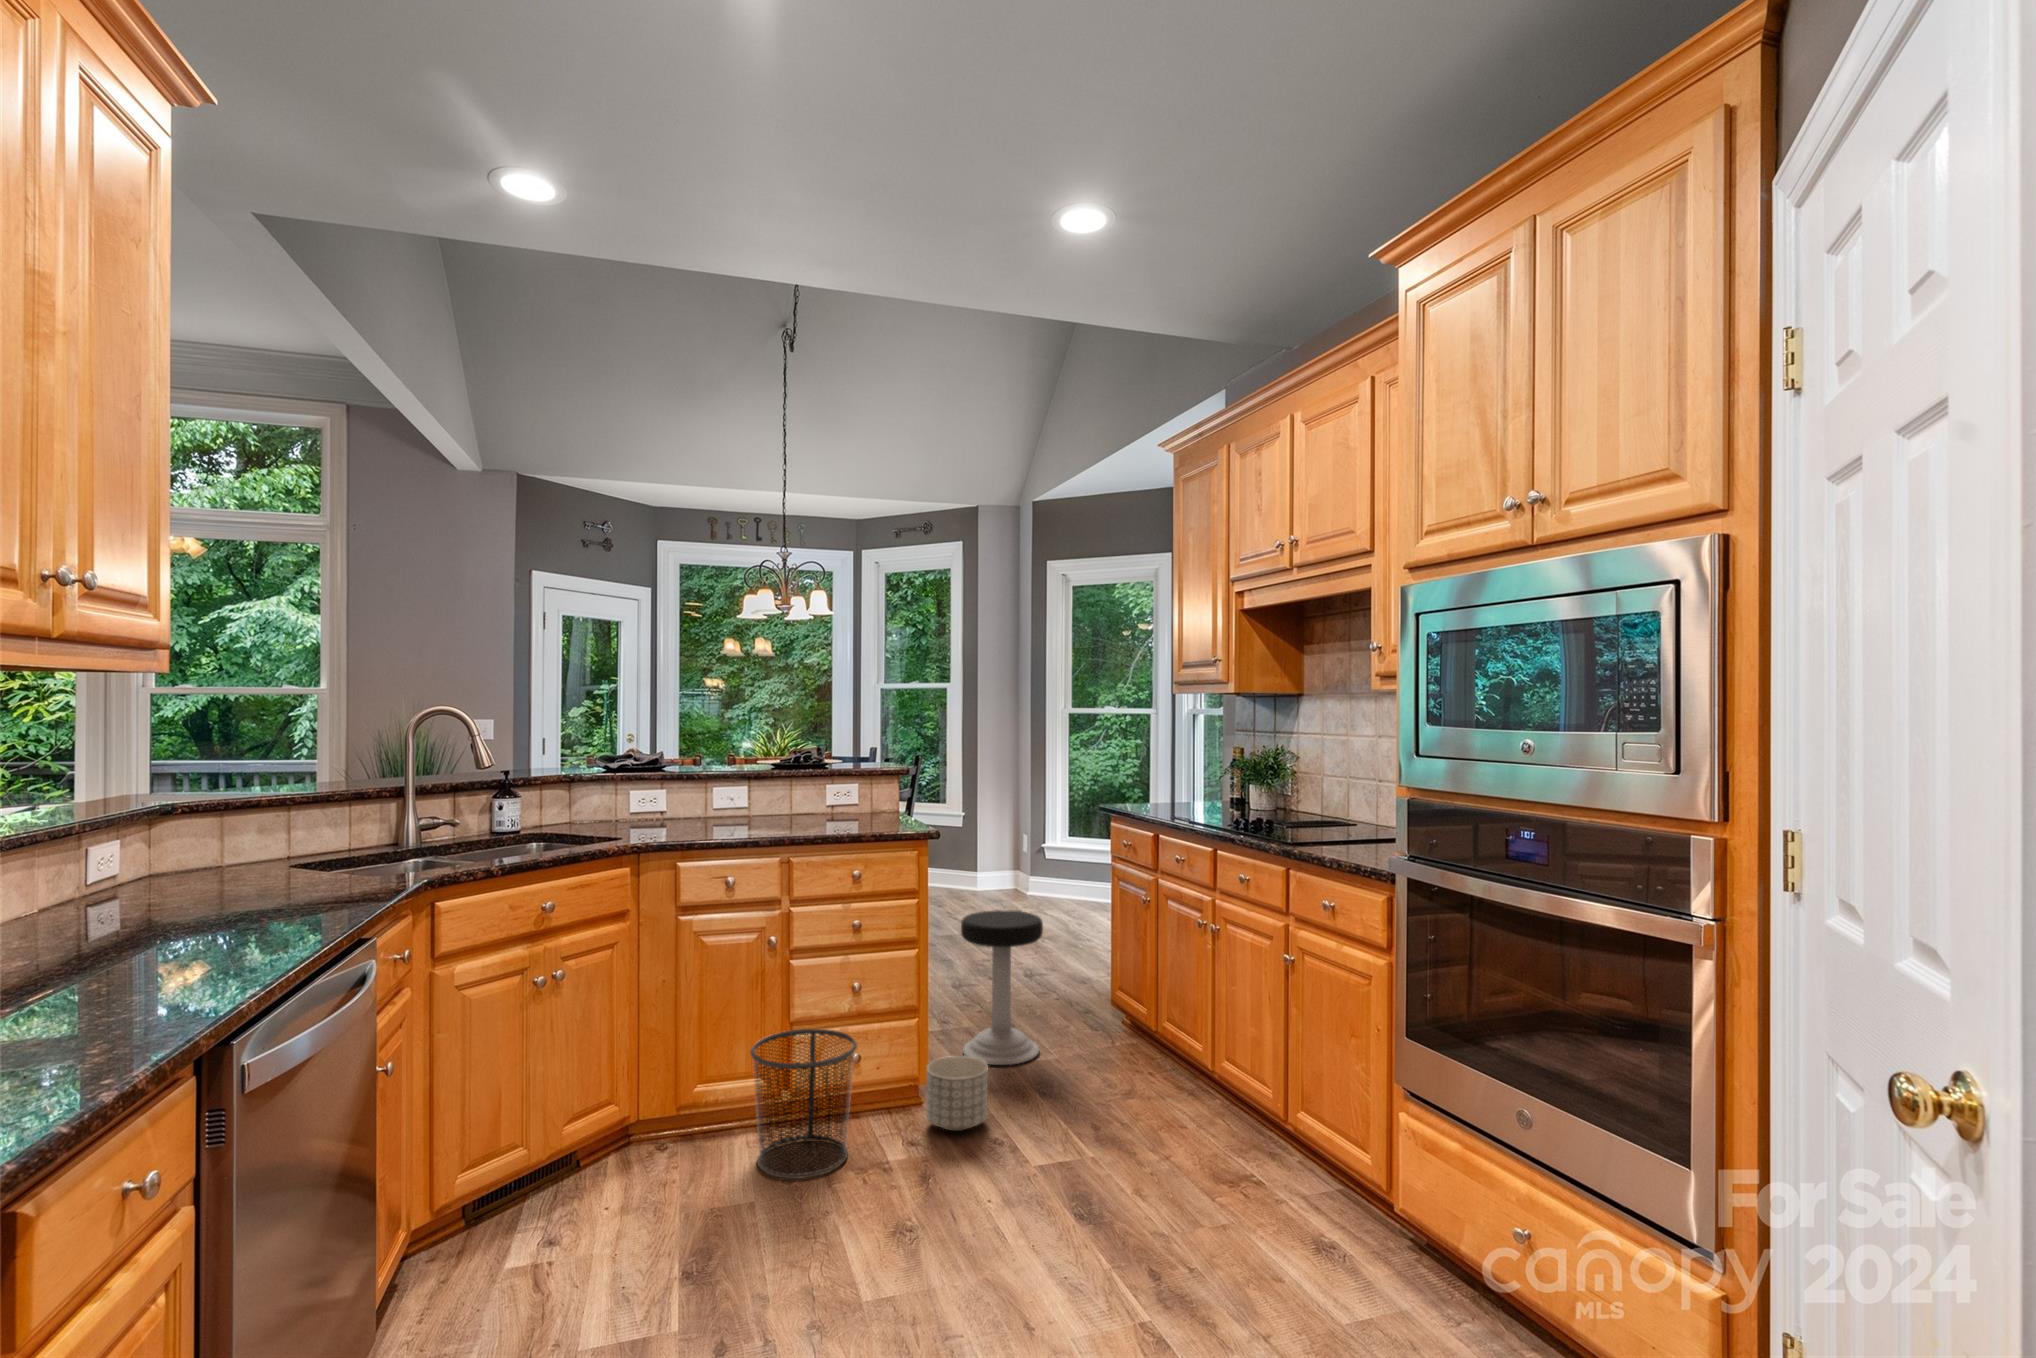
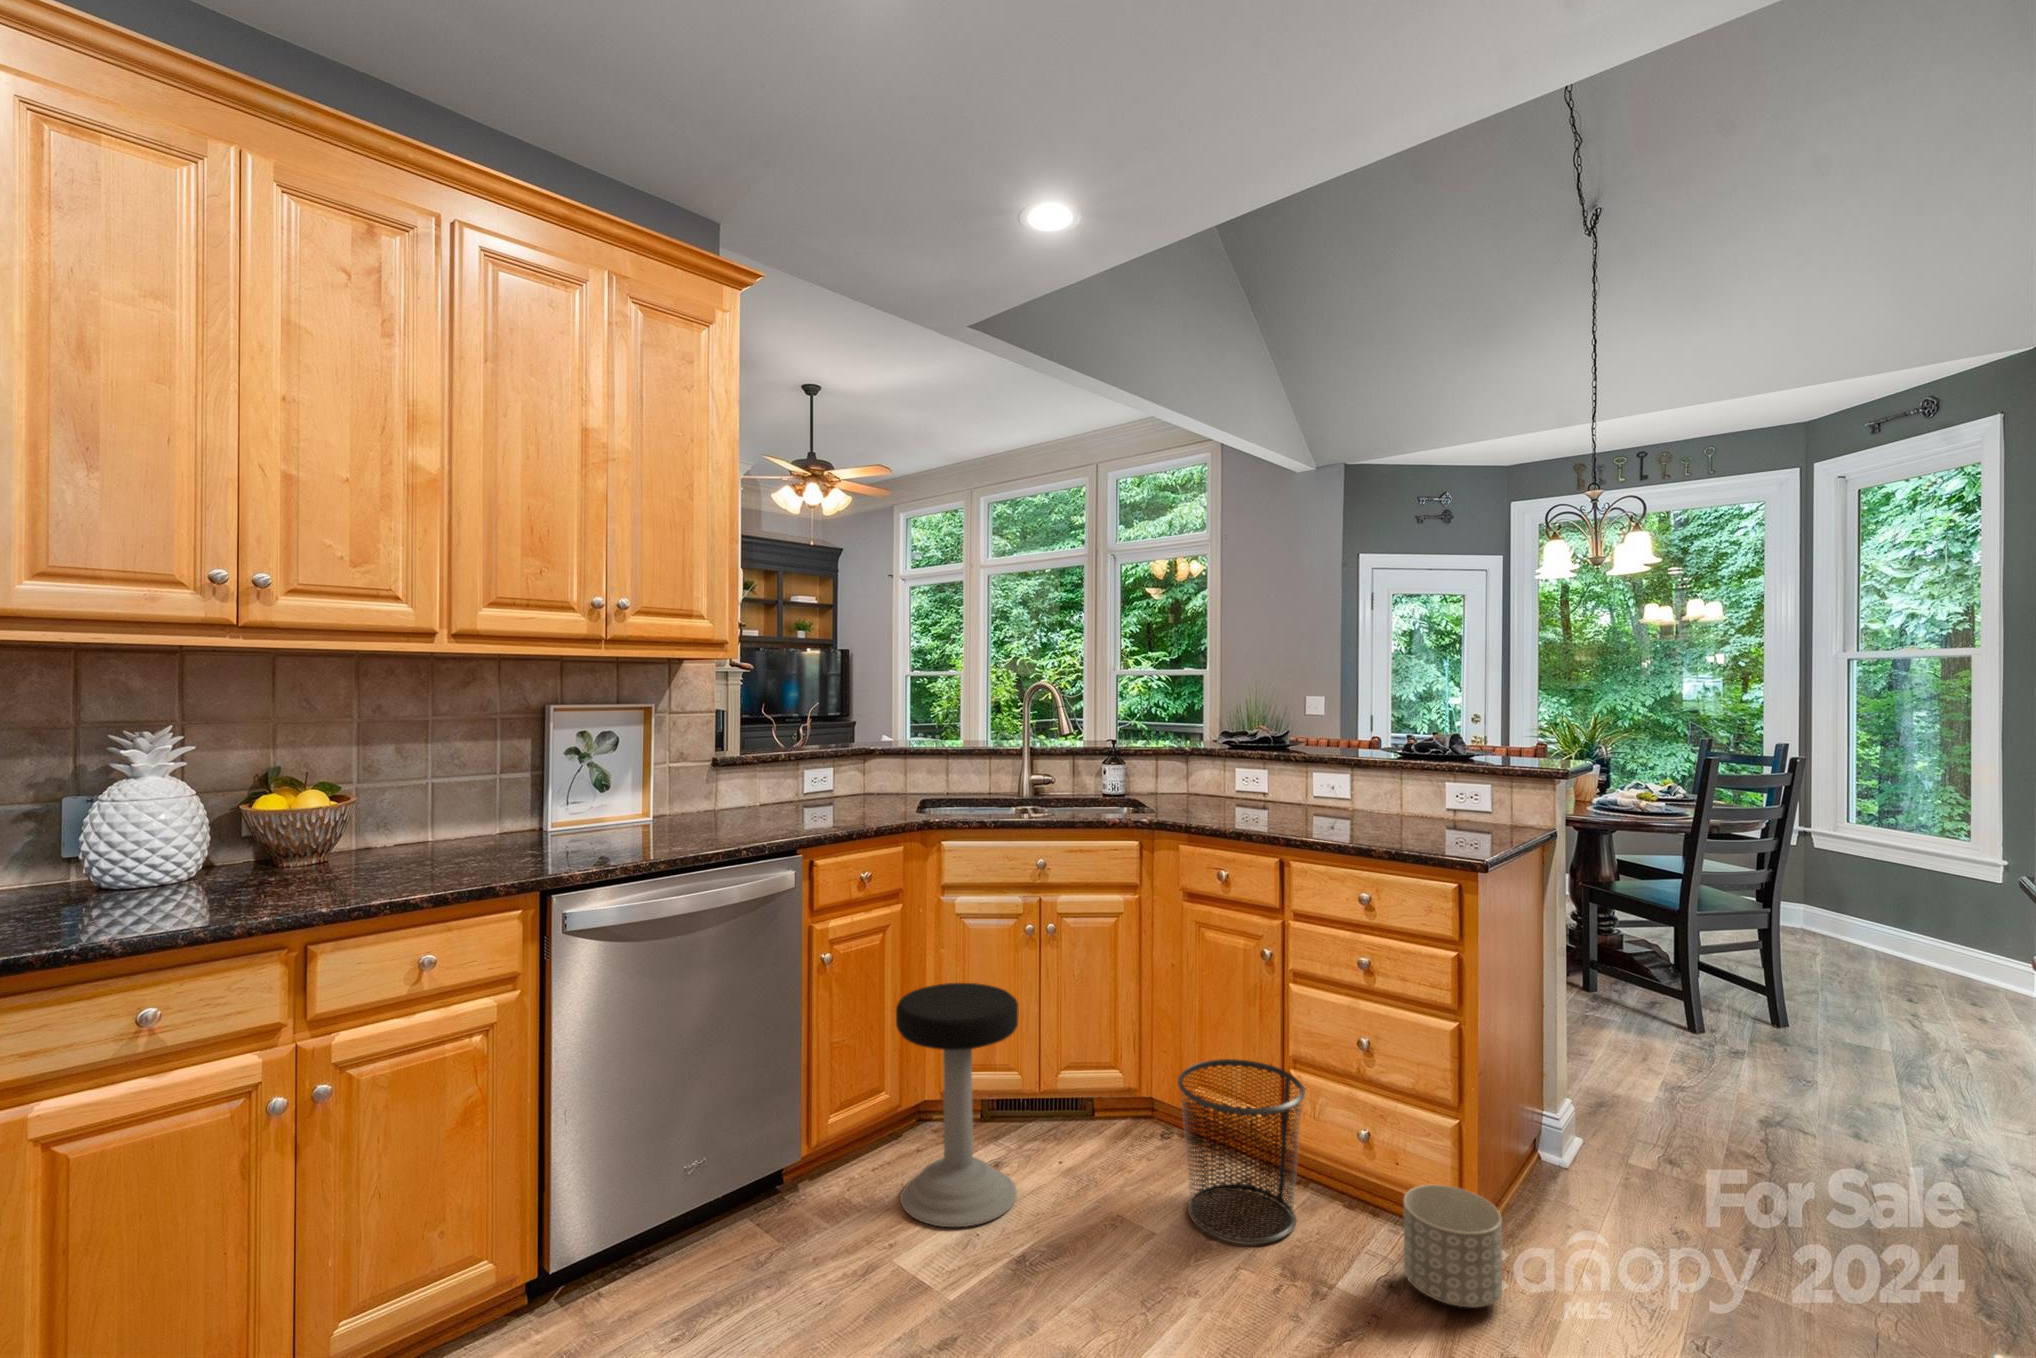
stool: present [961,910,1043,1065] -> present [896,983,1018,1227]

